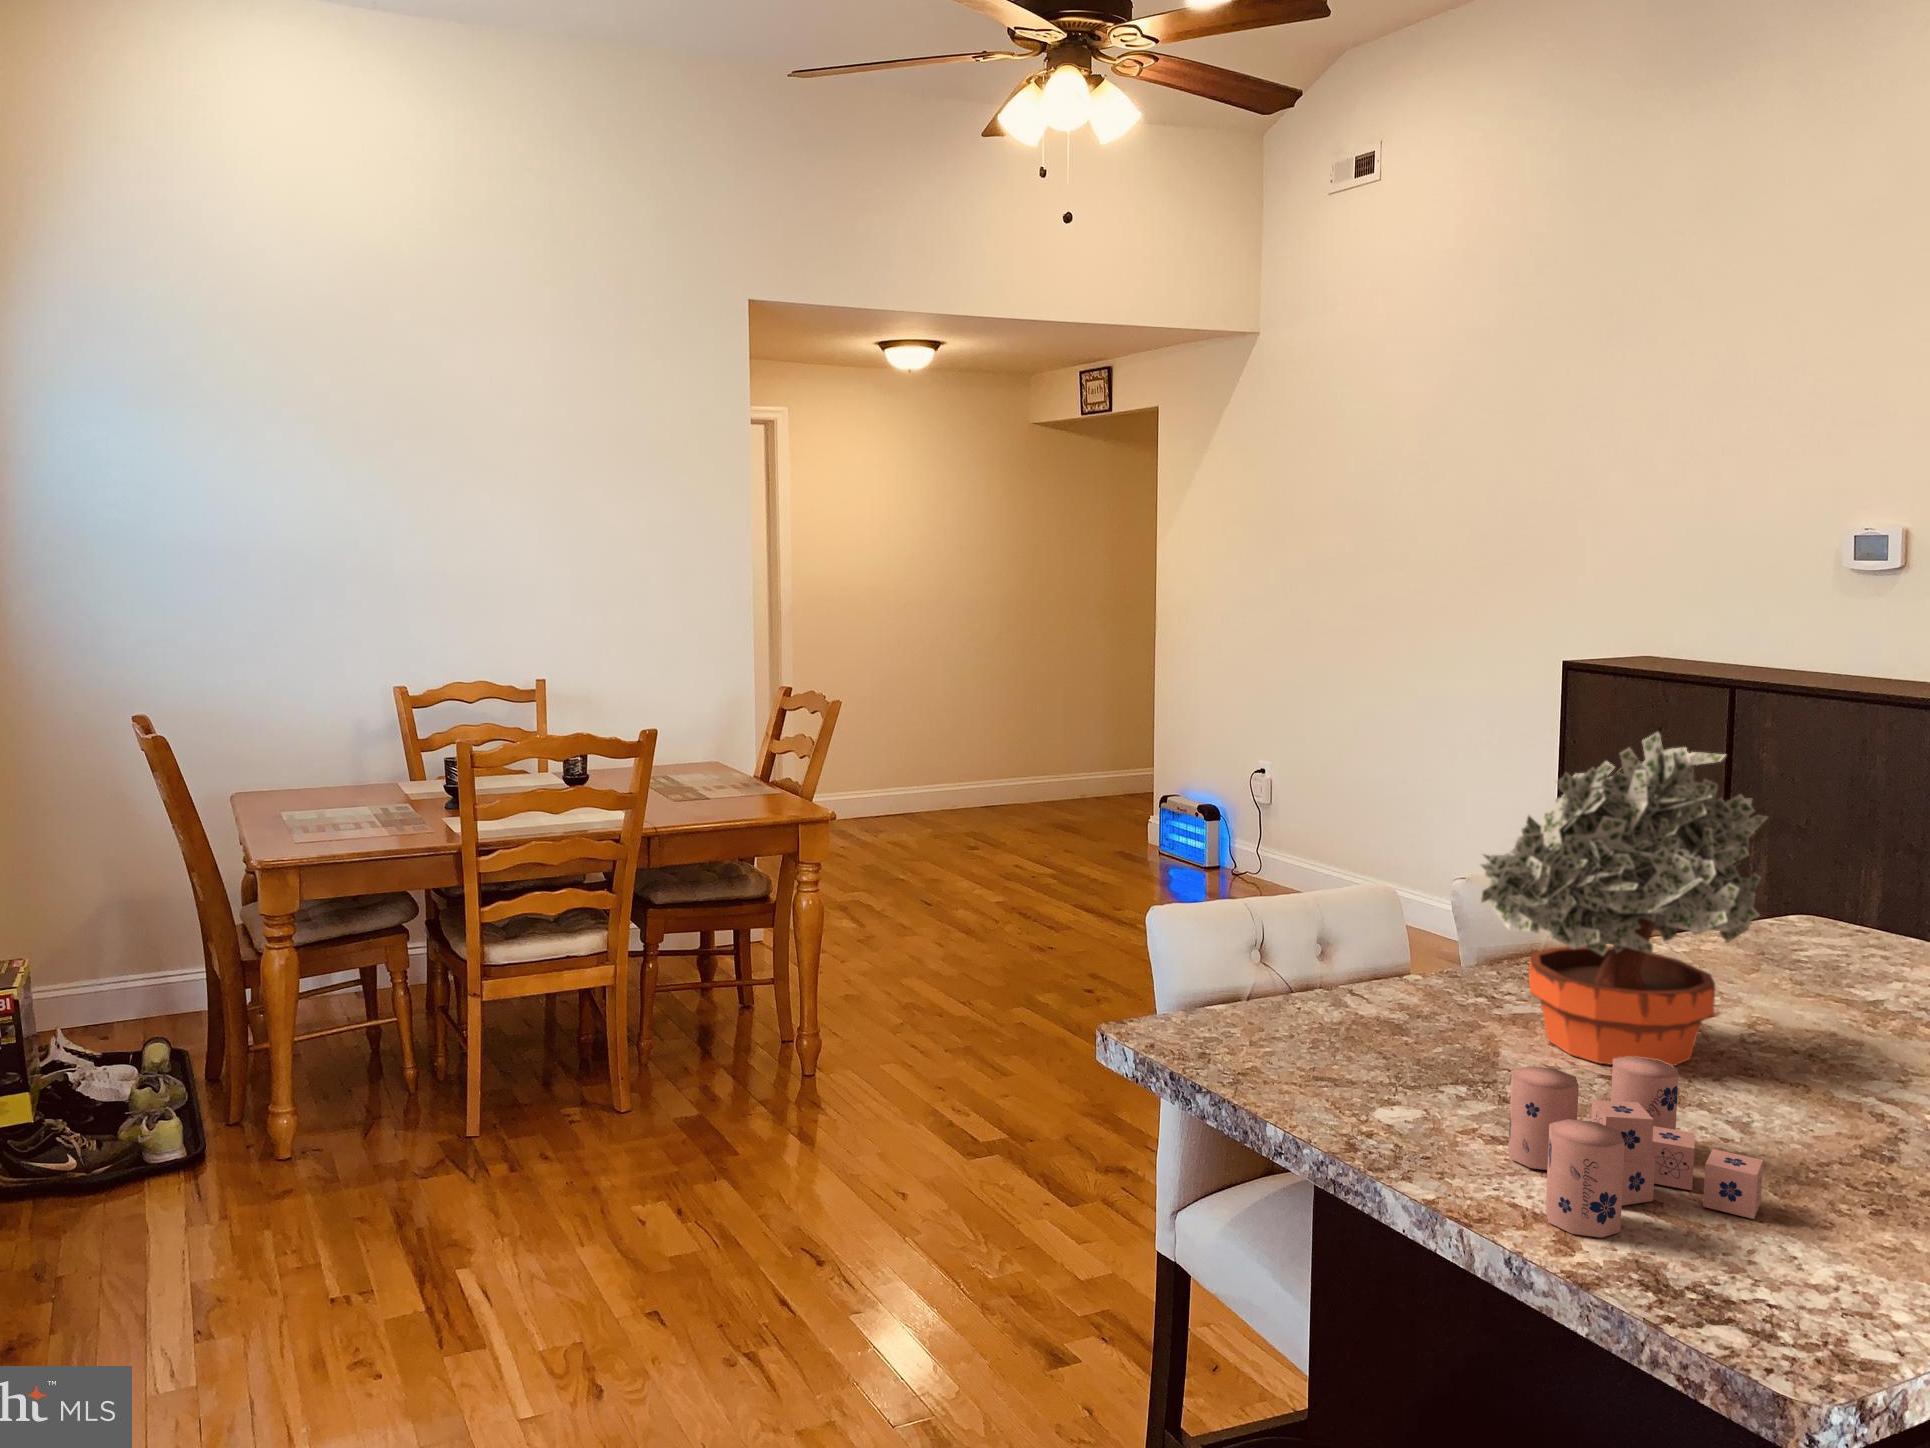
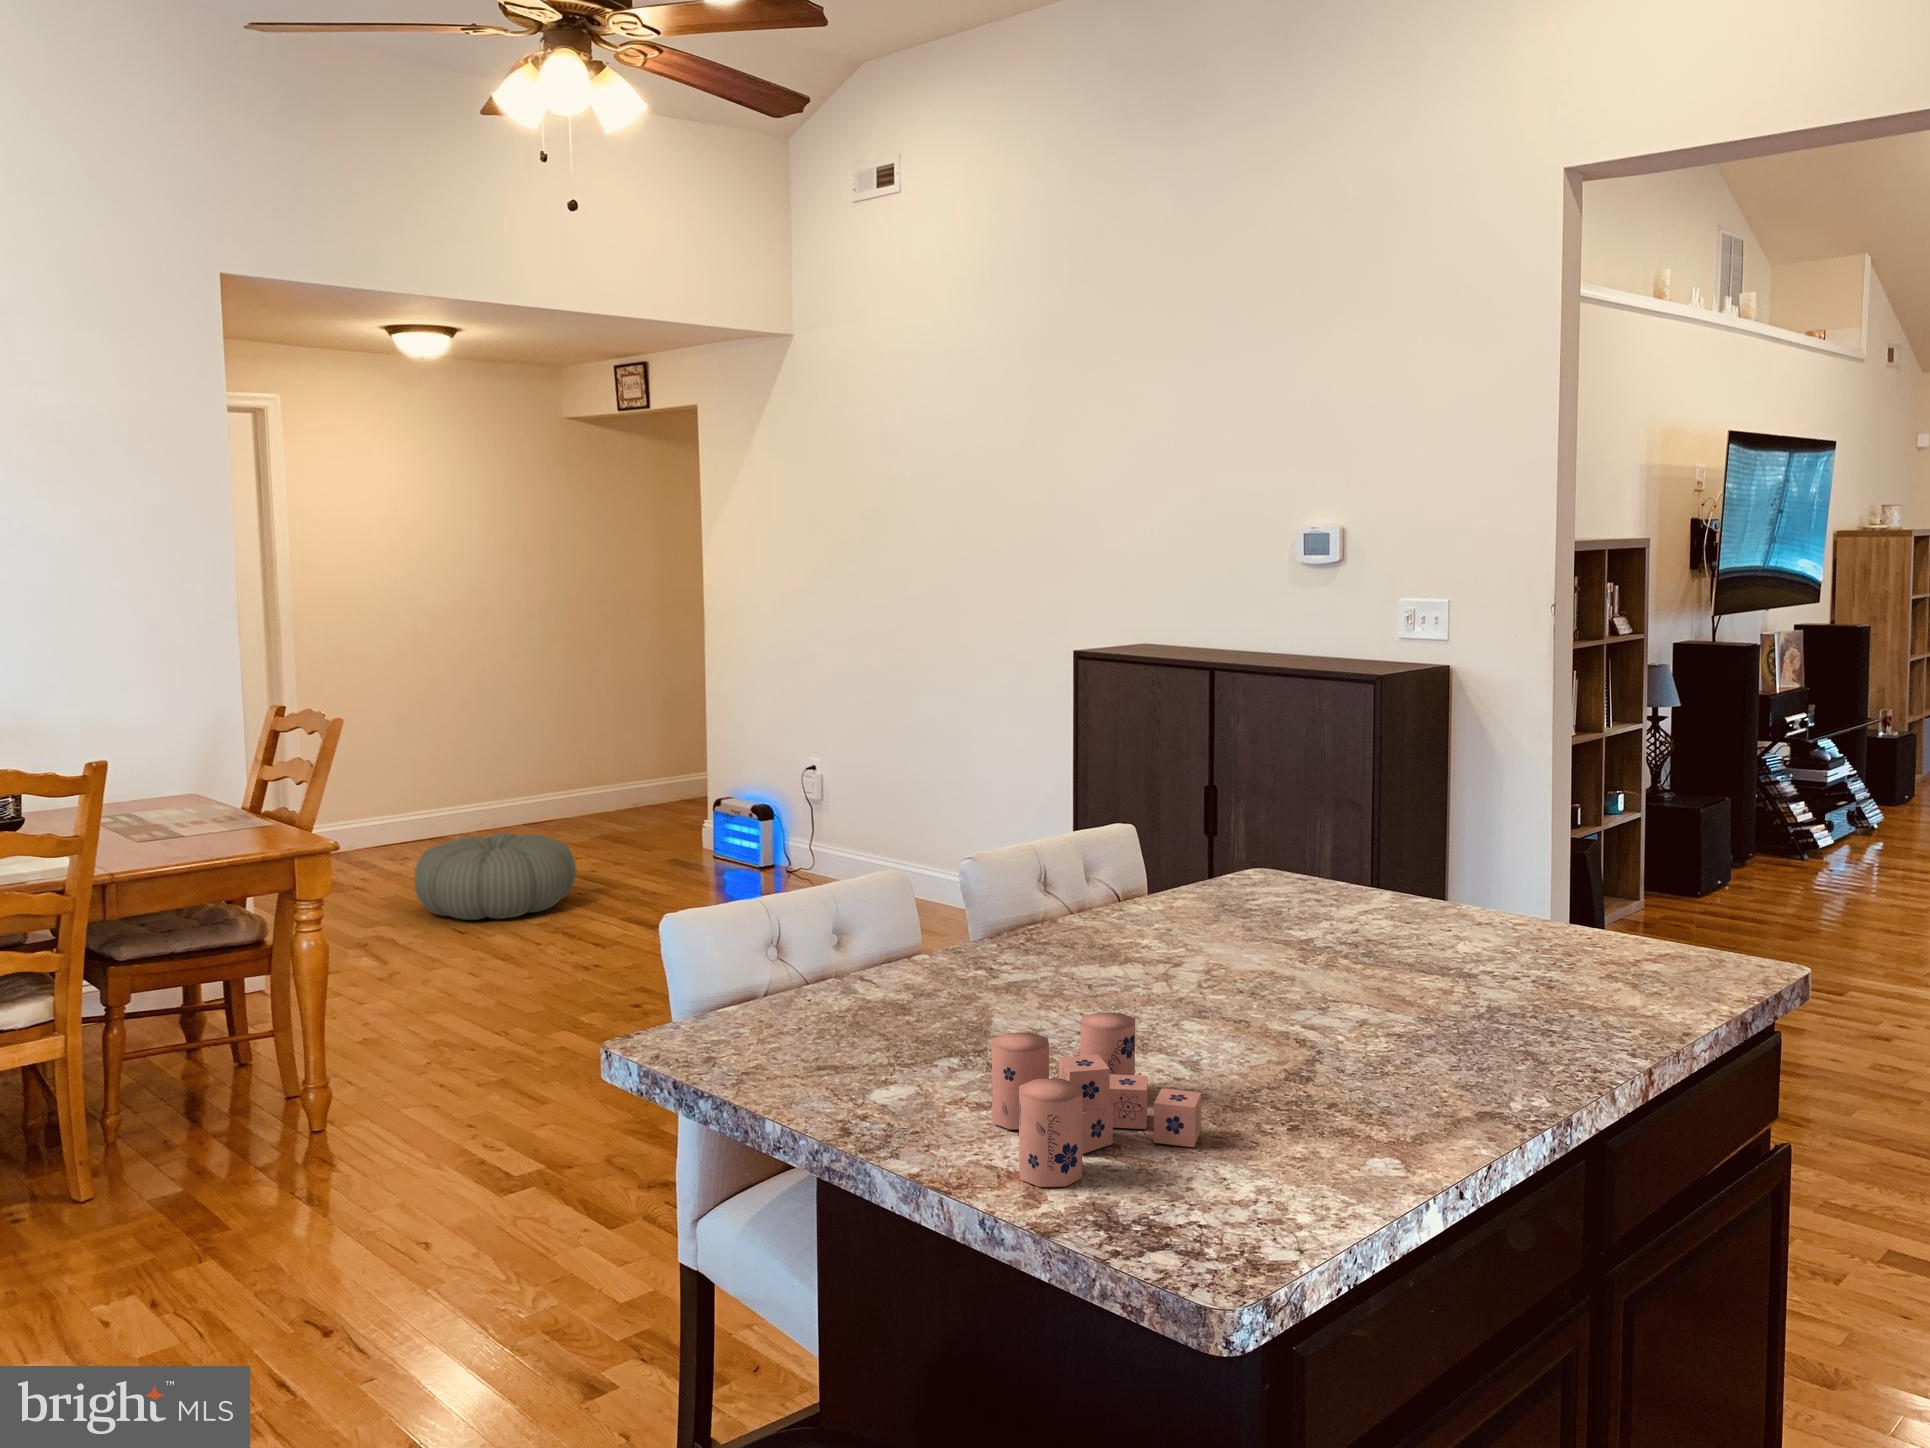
potted plant: present [1481,733,1767,1066] -> none [969,711,1211,1022]
pouf: none [885,816,1028,895] -> present [414,833,576,920]

